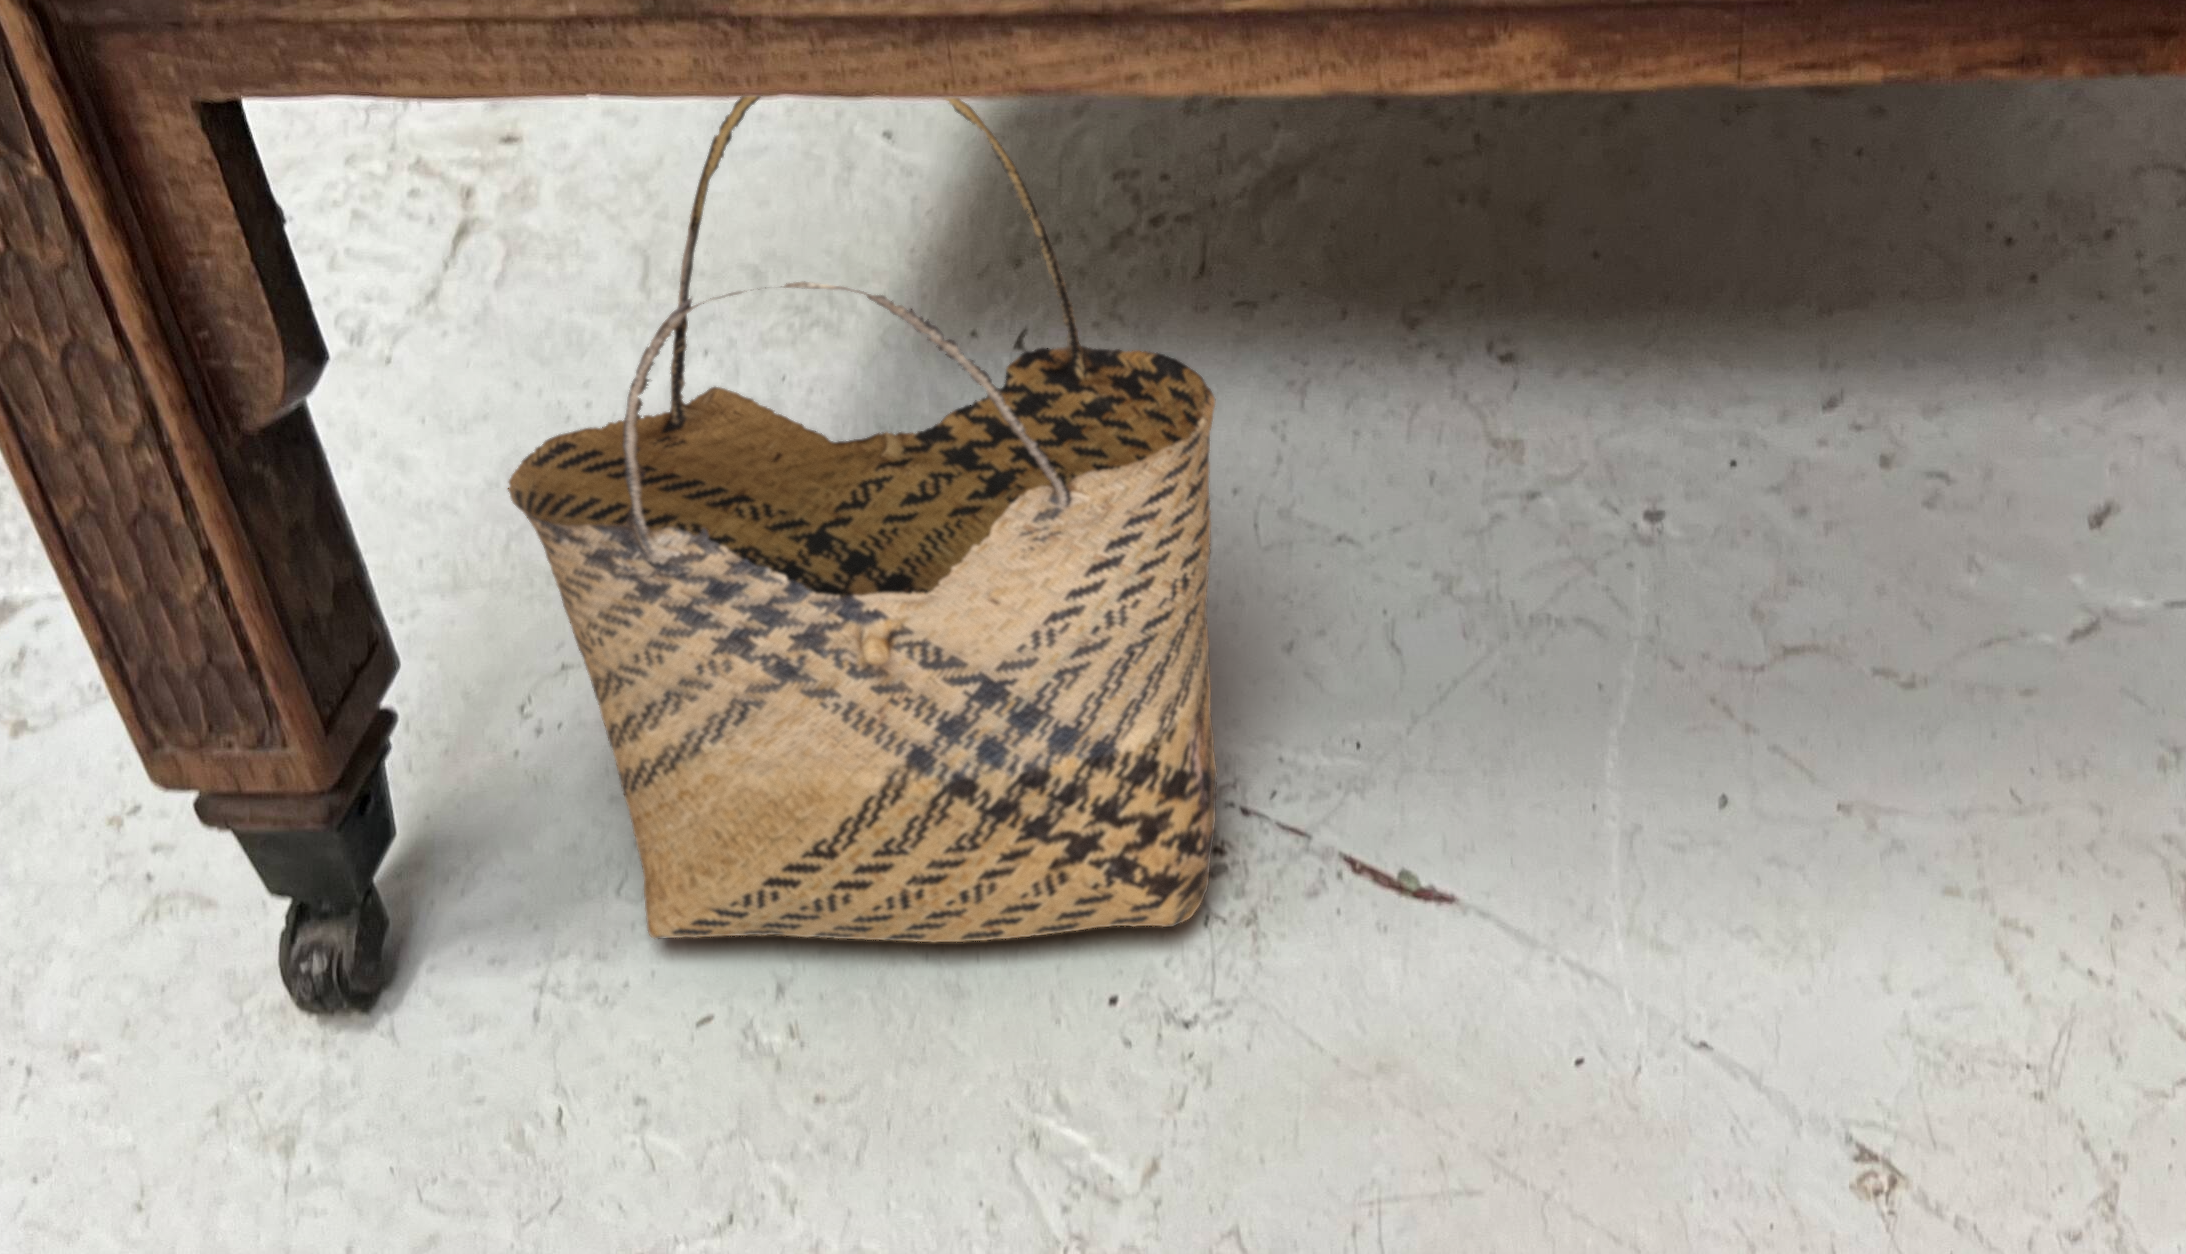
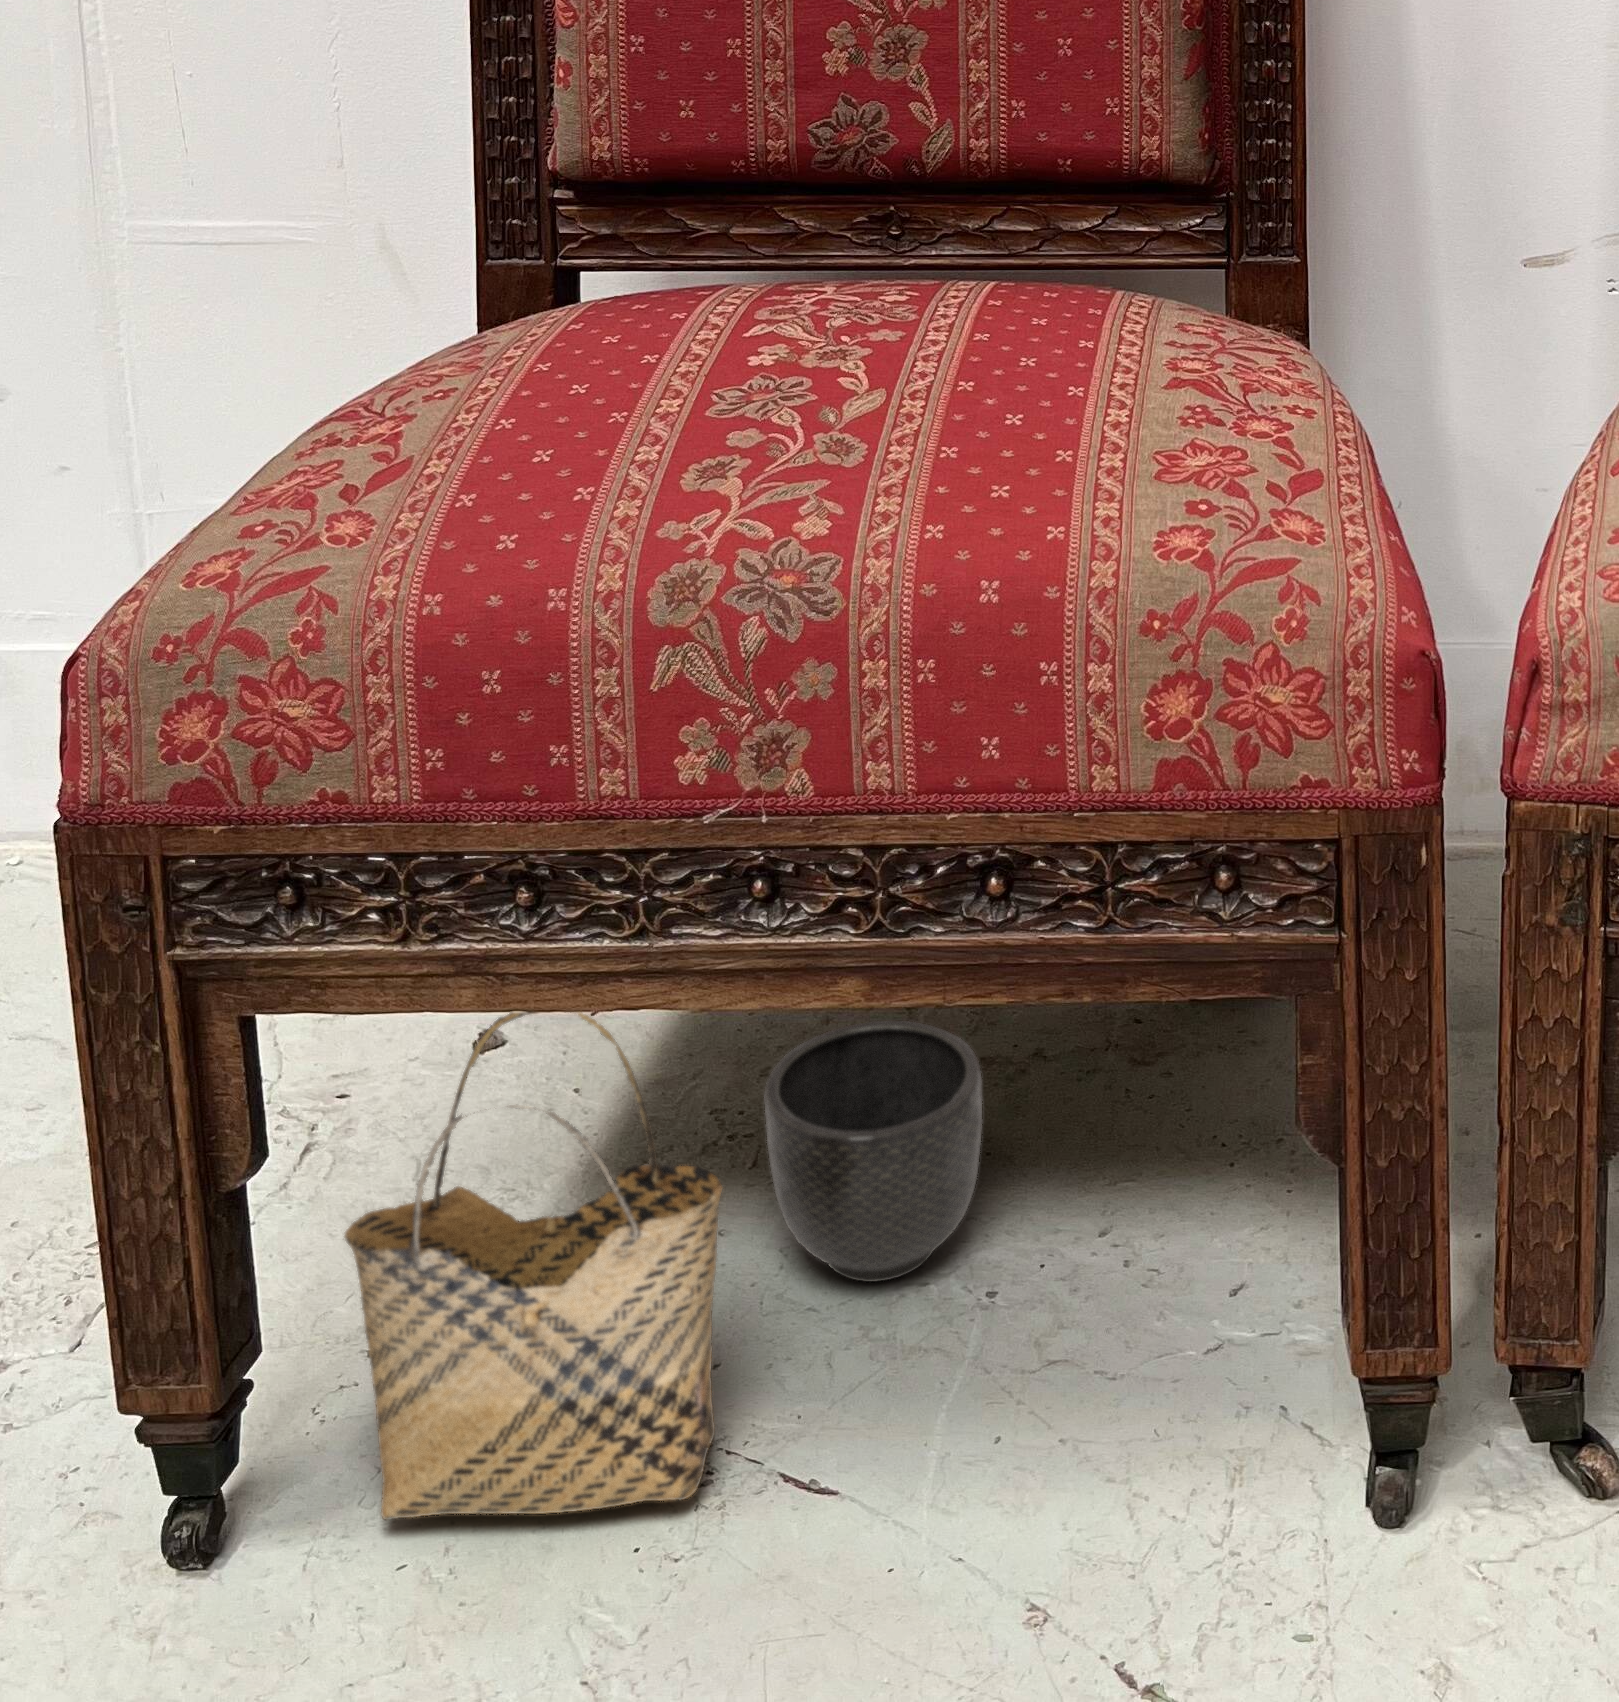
planter: none [1242,56,1628,491] -> present [765,1021,982,1282]

